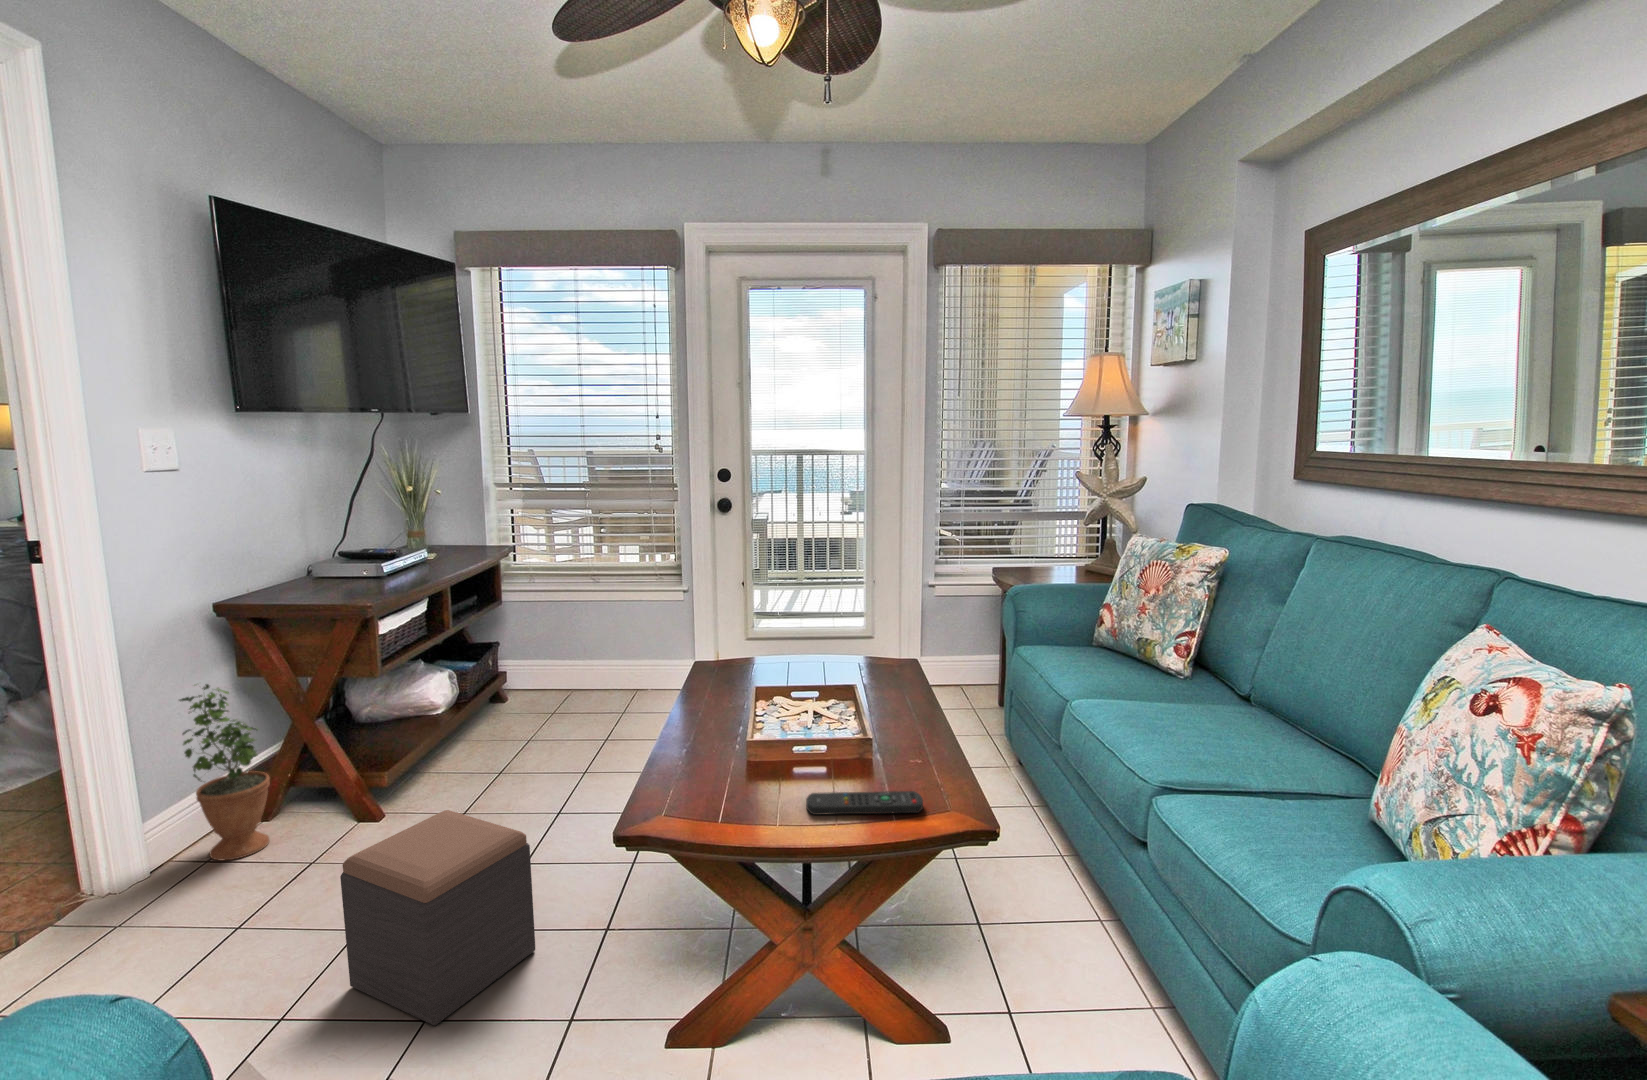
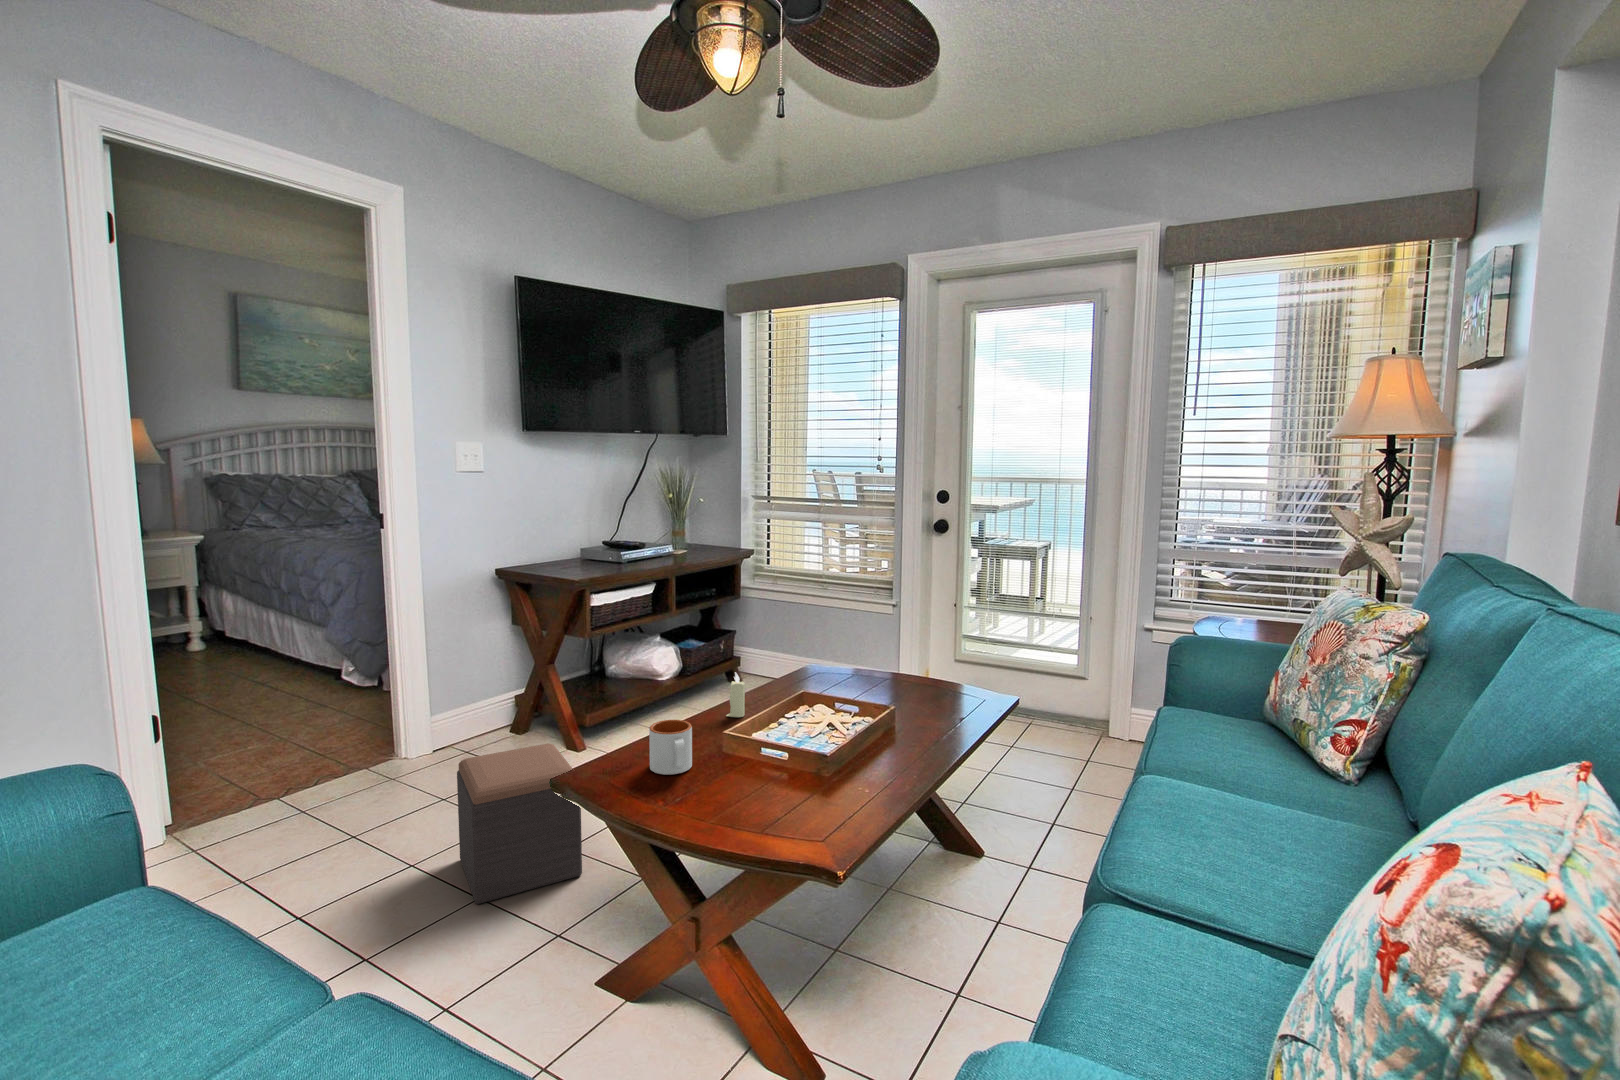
candle: none [700,679,718,728] -> present [726,672,745,717]
potted plant: present [179,684,270,860] -> none [459,623,515,754]
mug: none [700,737,756,797] -> present [649,720,692,775]
remote control: present [806,791,923,815] -> none [703,789,811,833]

